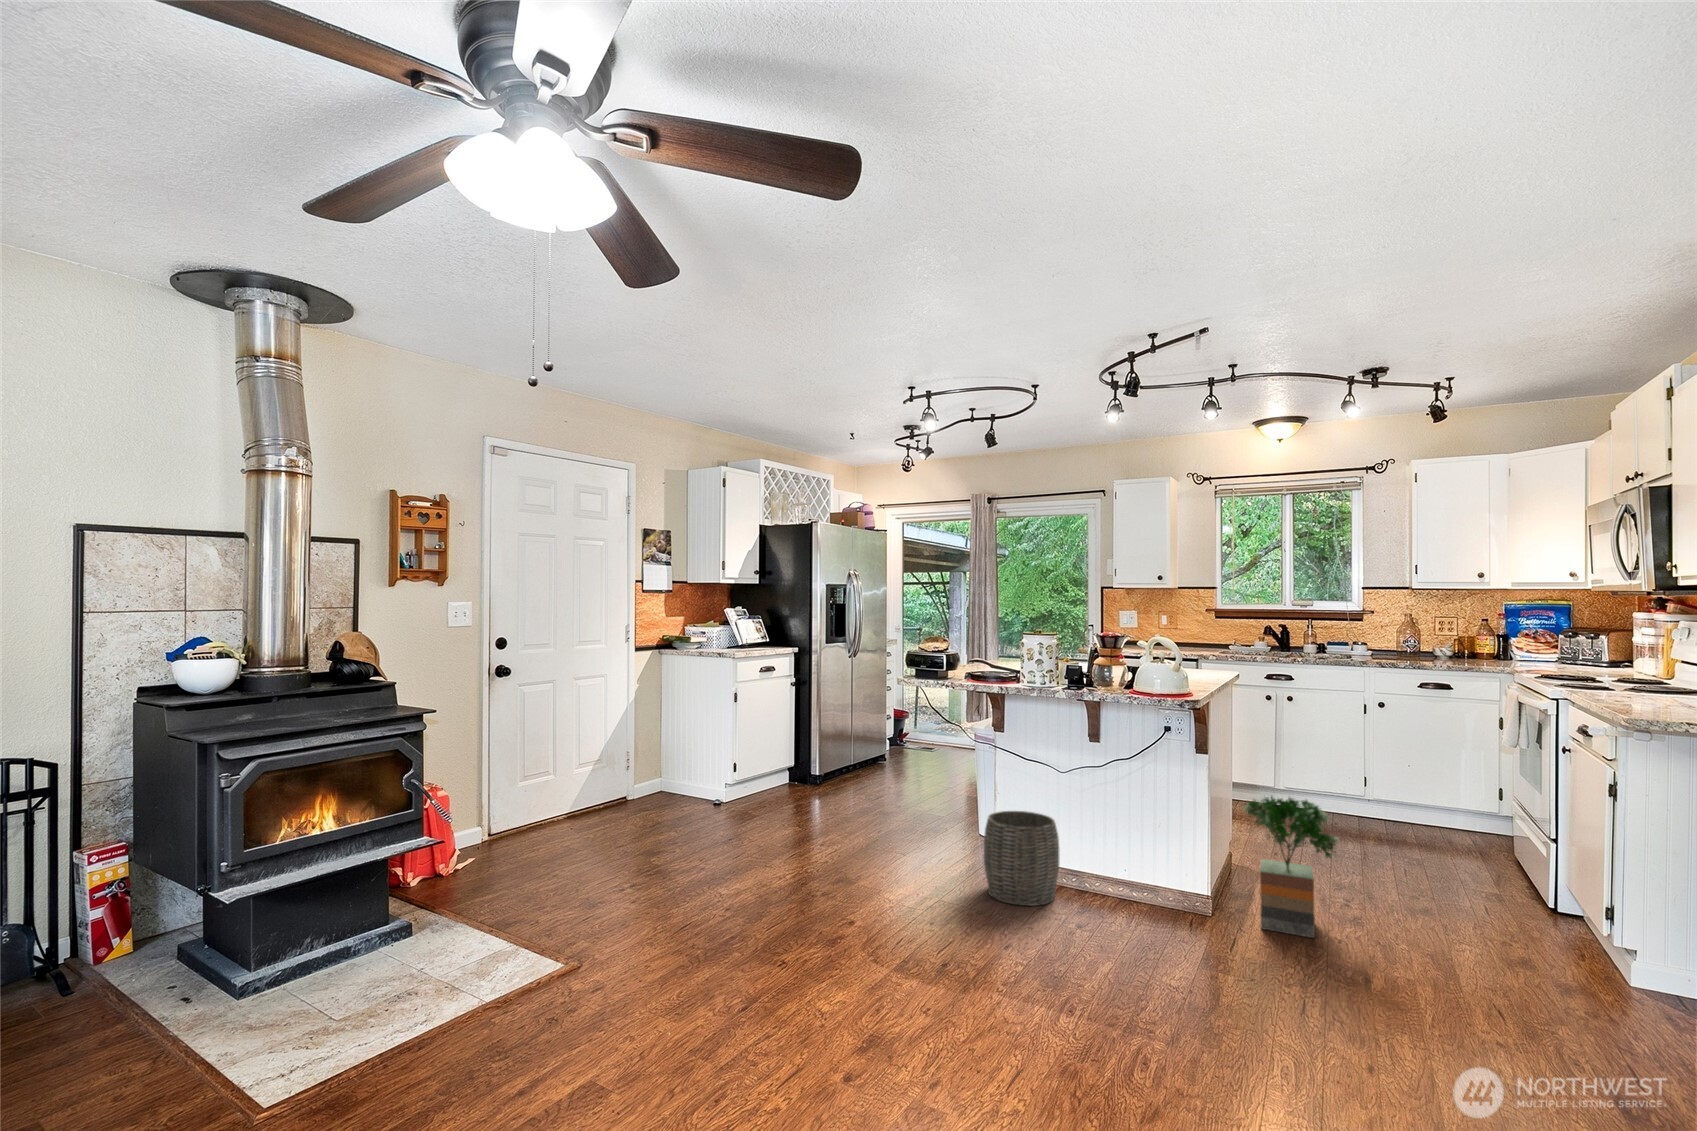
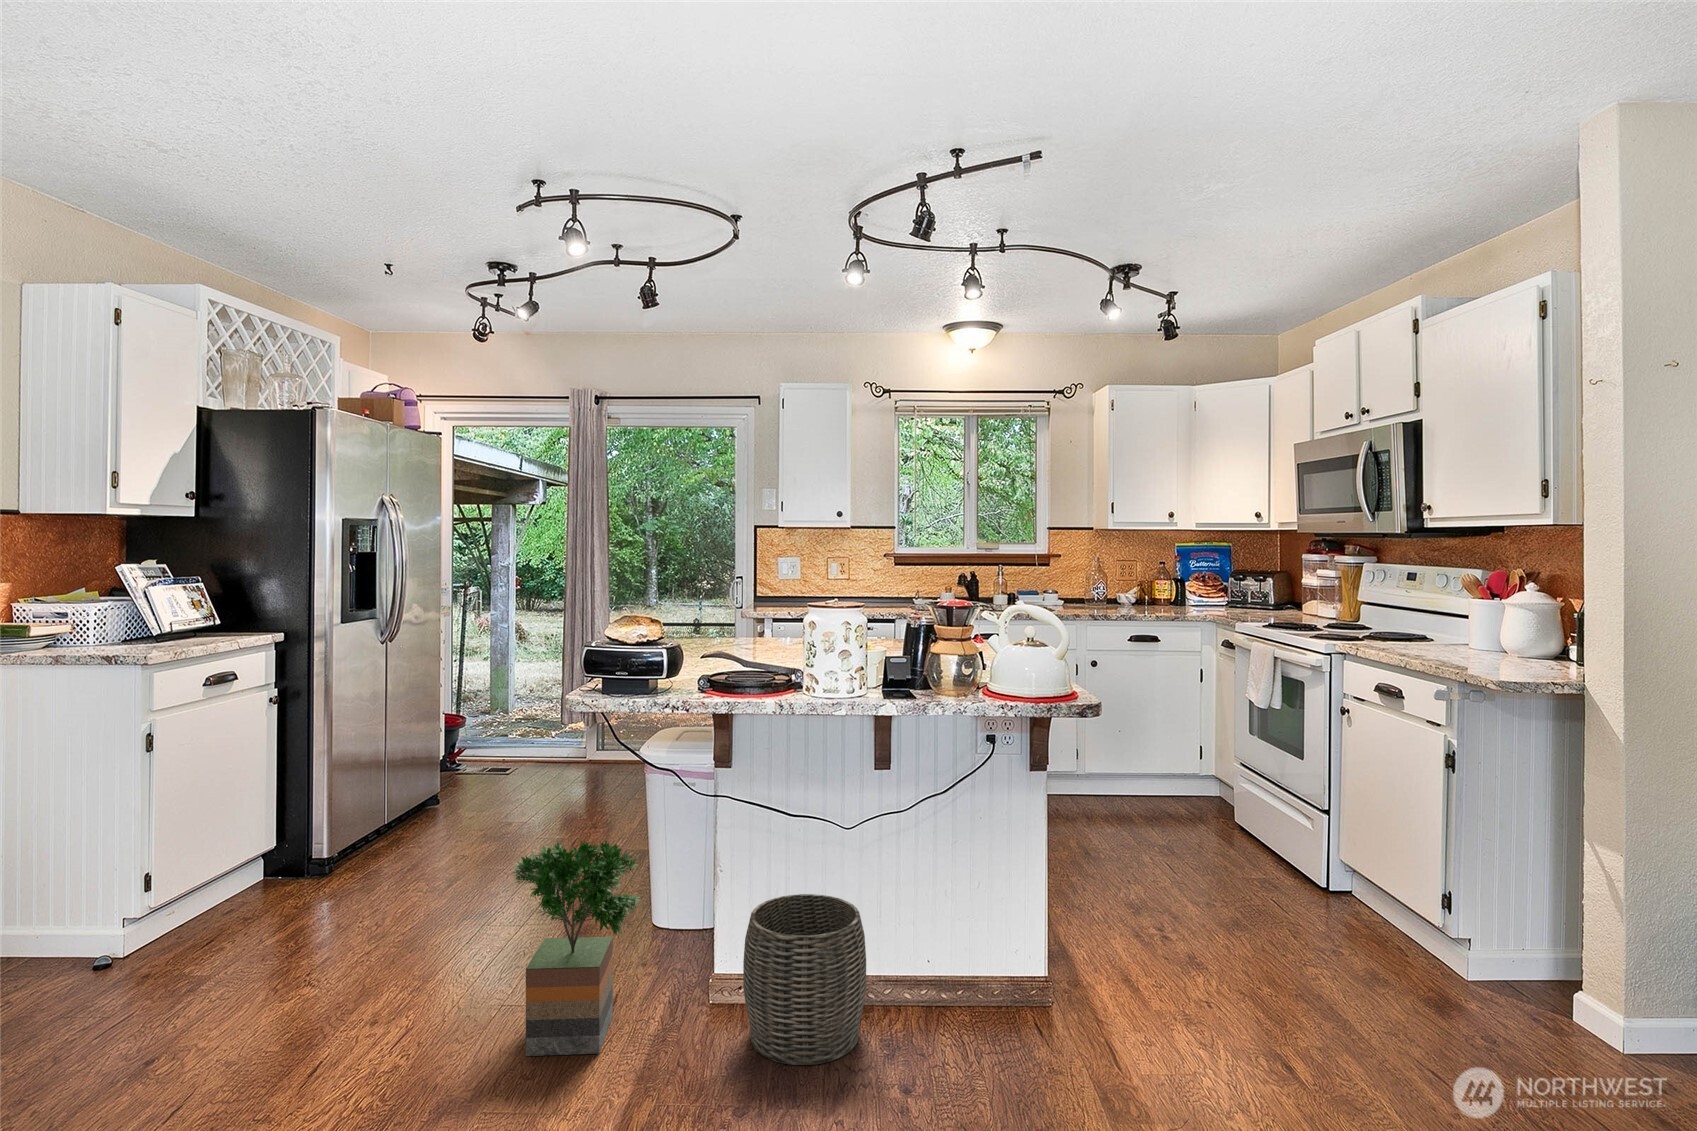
potted tree: present [1243,796,1338,938] -> present [512,841,641,1056]

